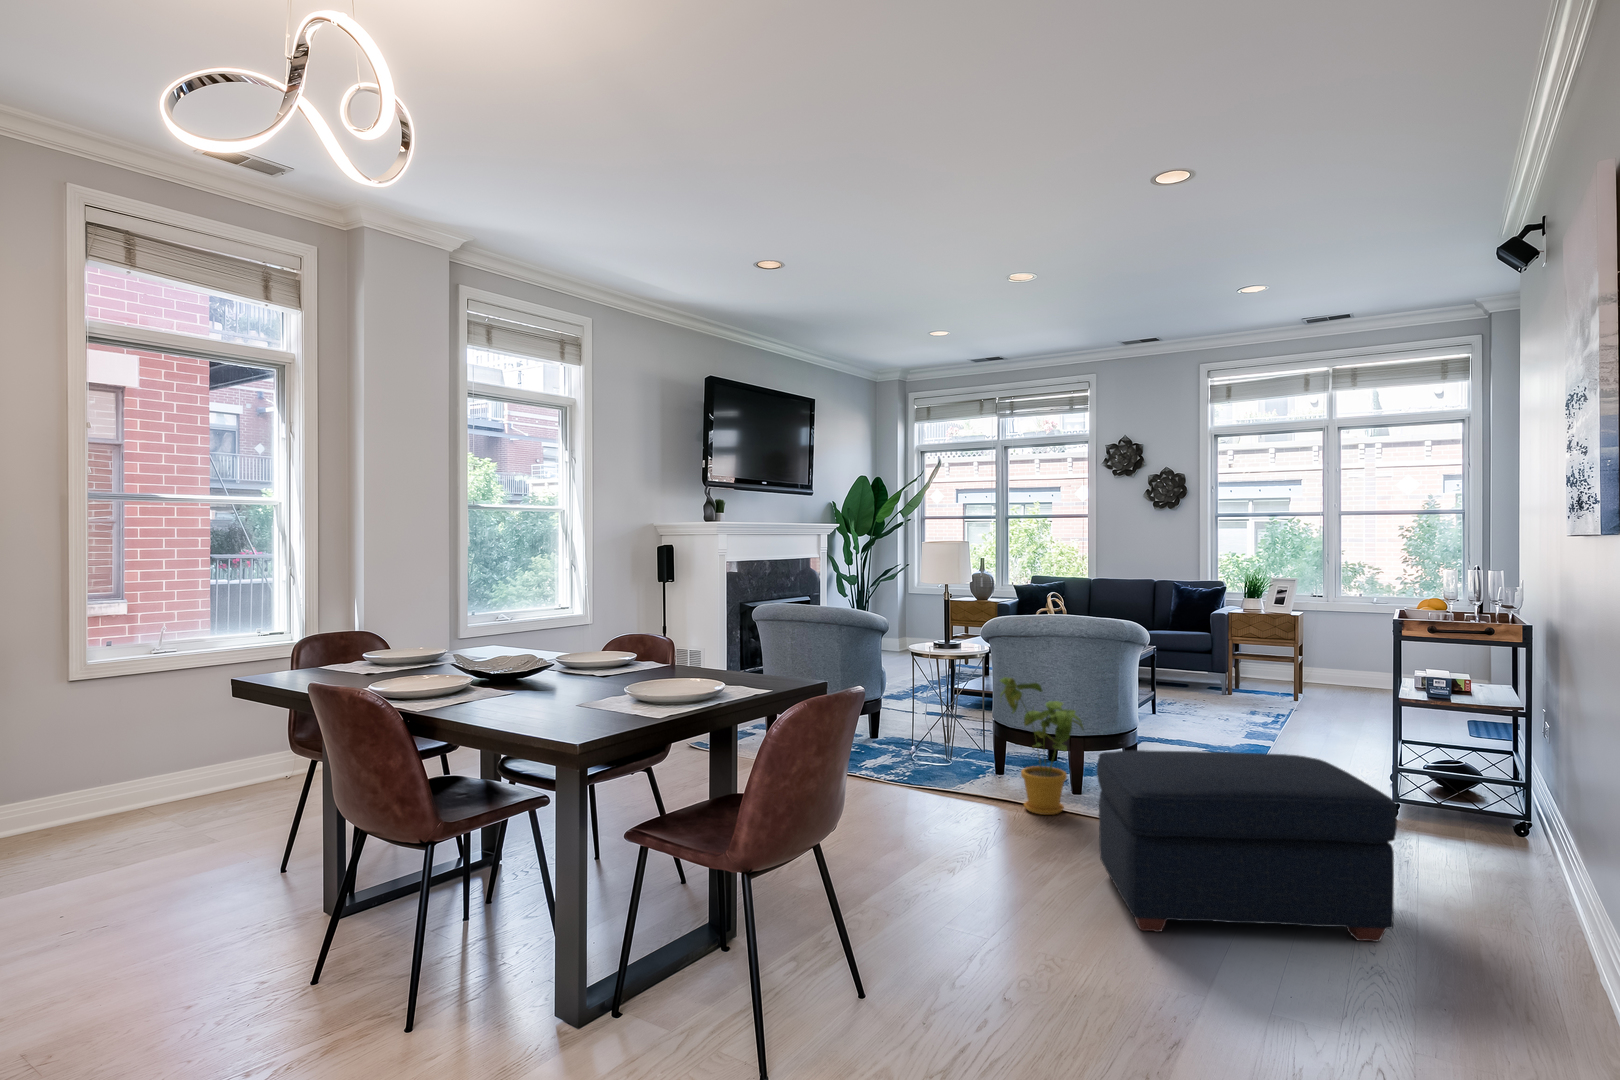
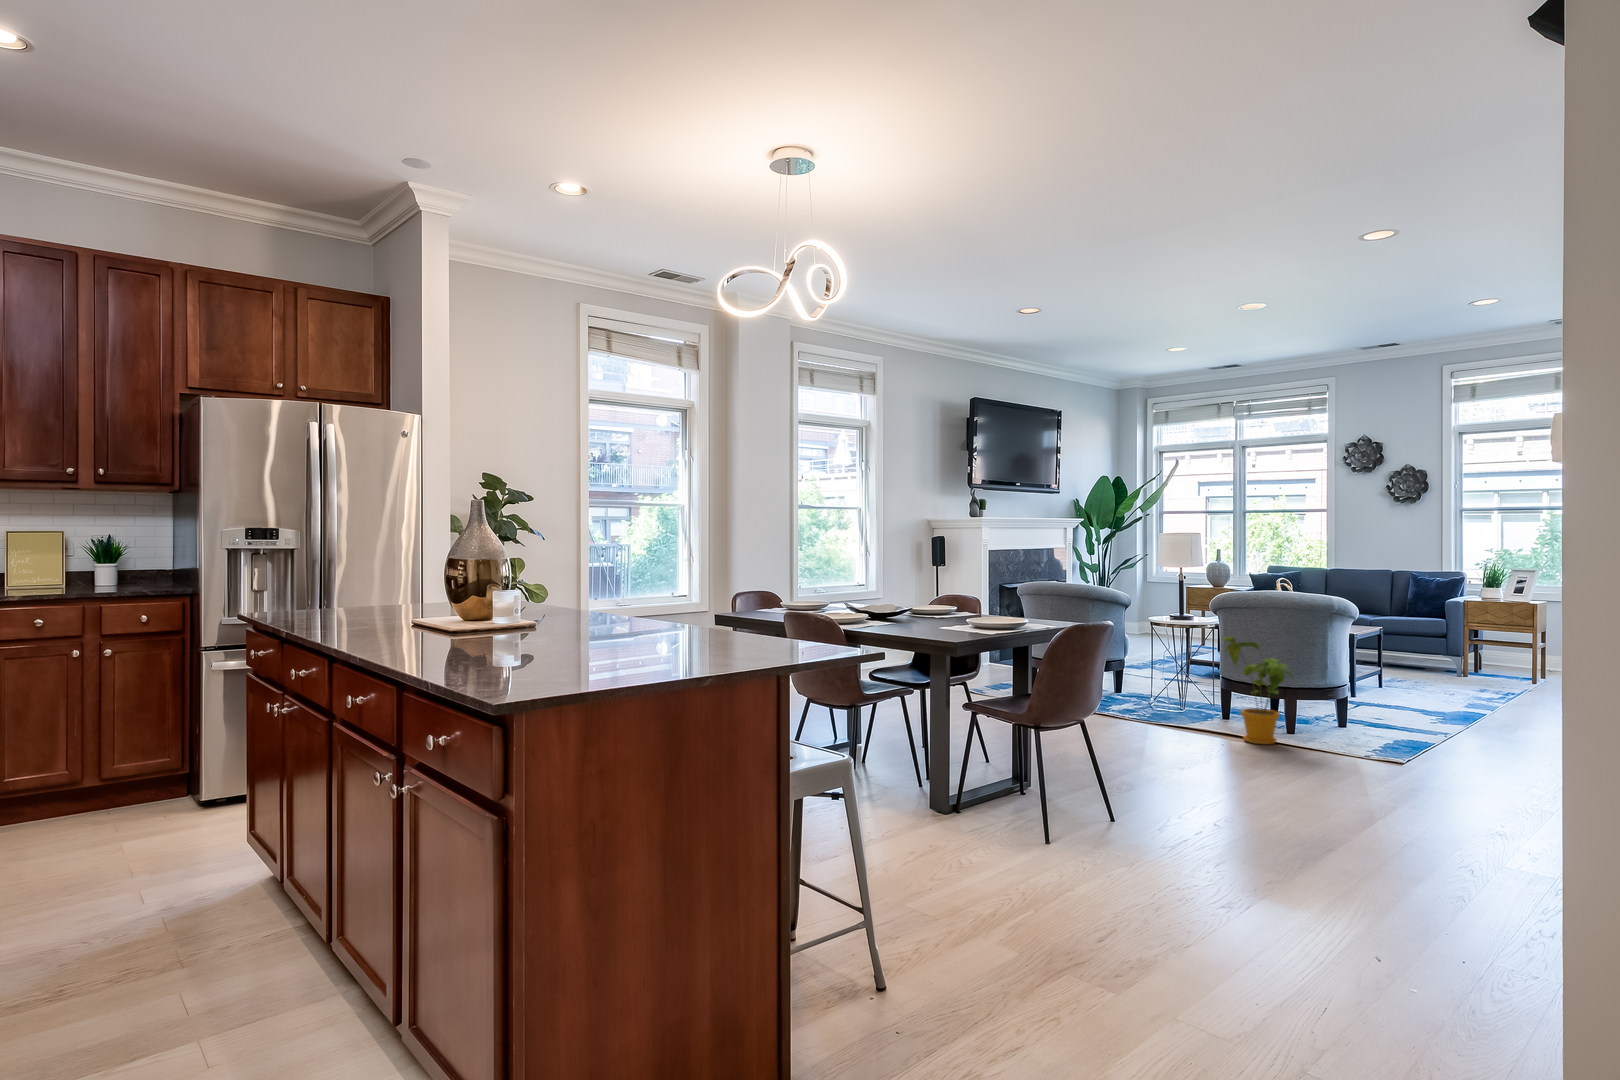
ottoman: present [1097,750,1397,942] -> none [1296,686,1526,822]

